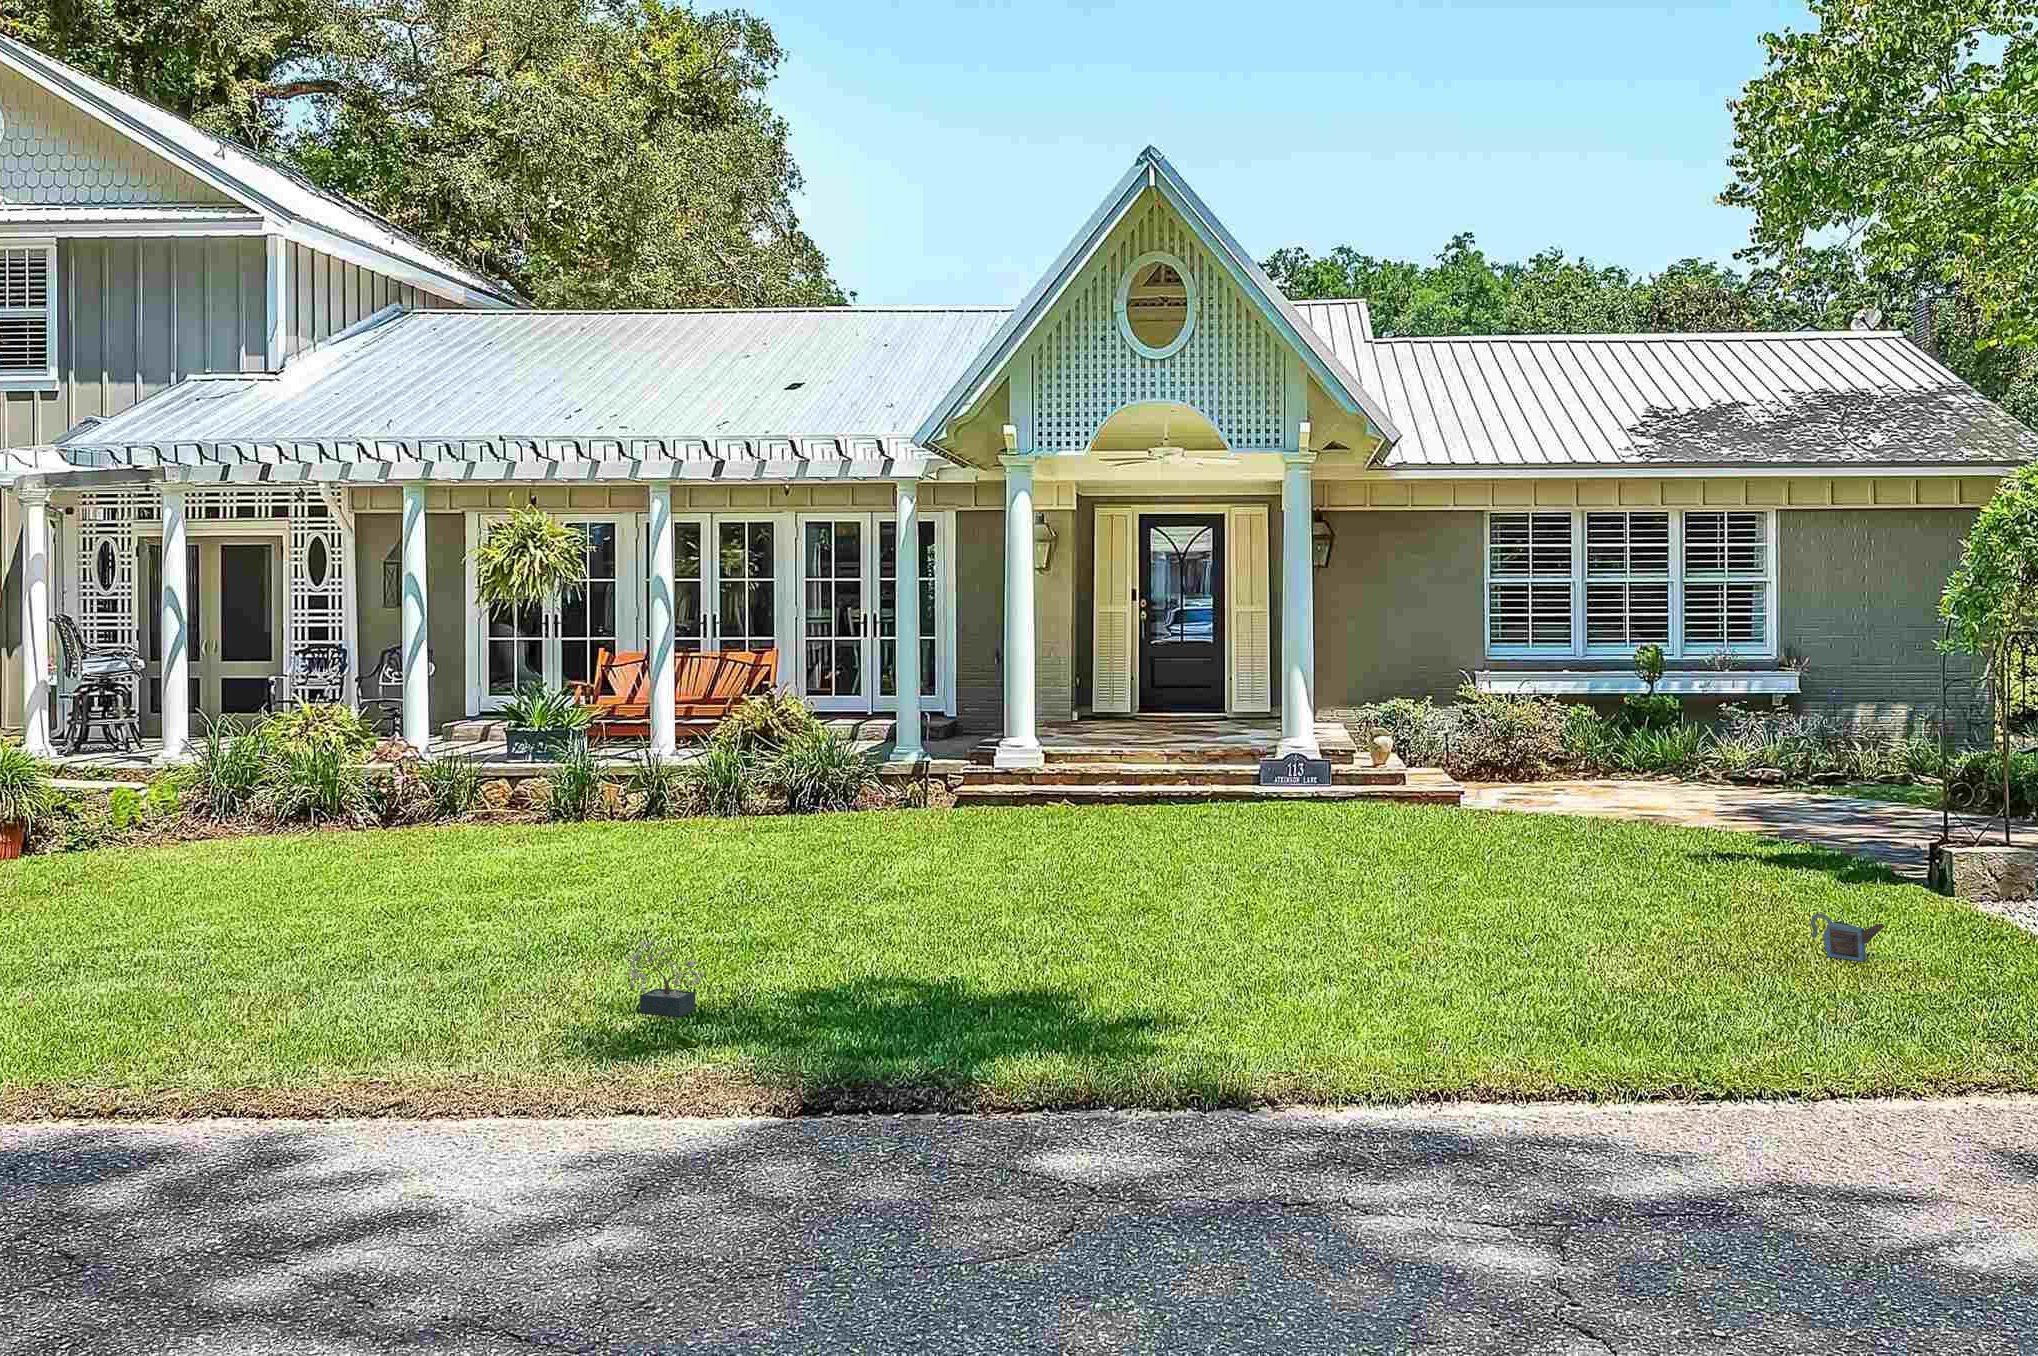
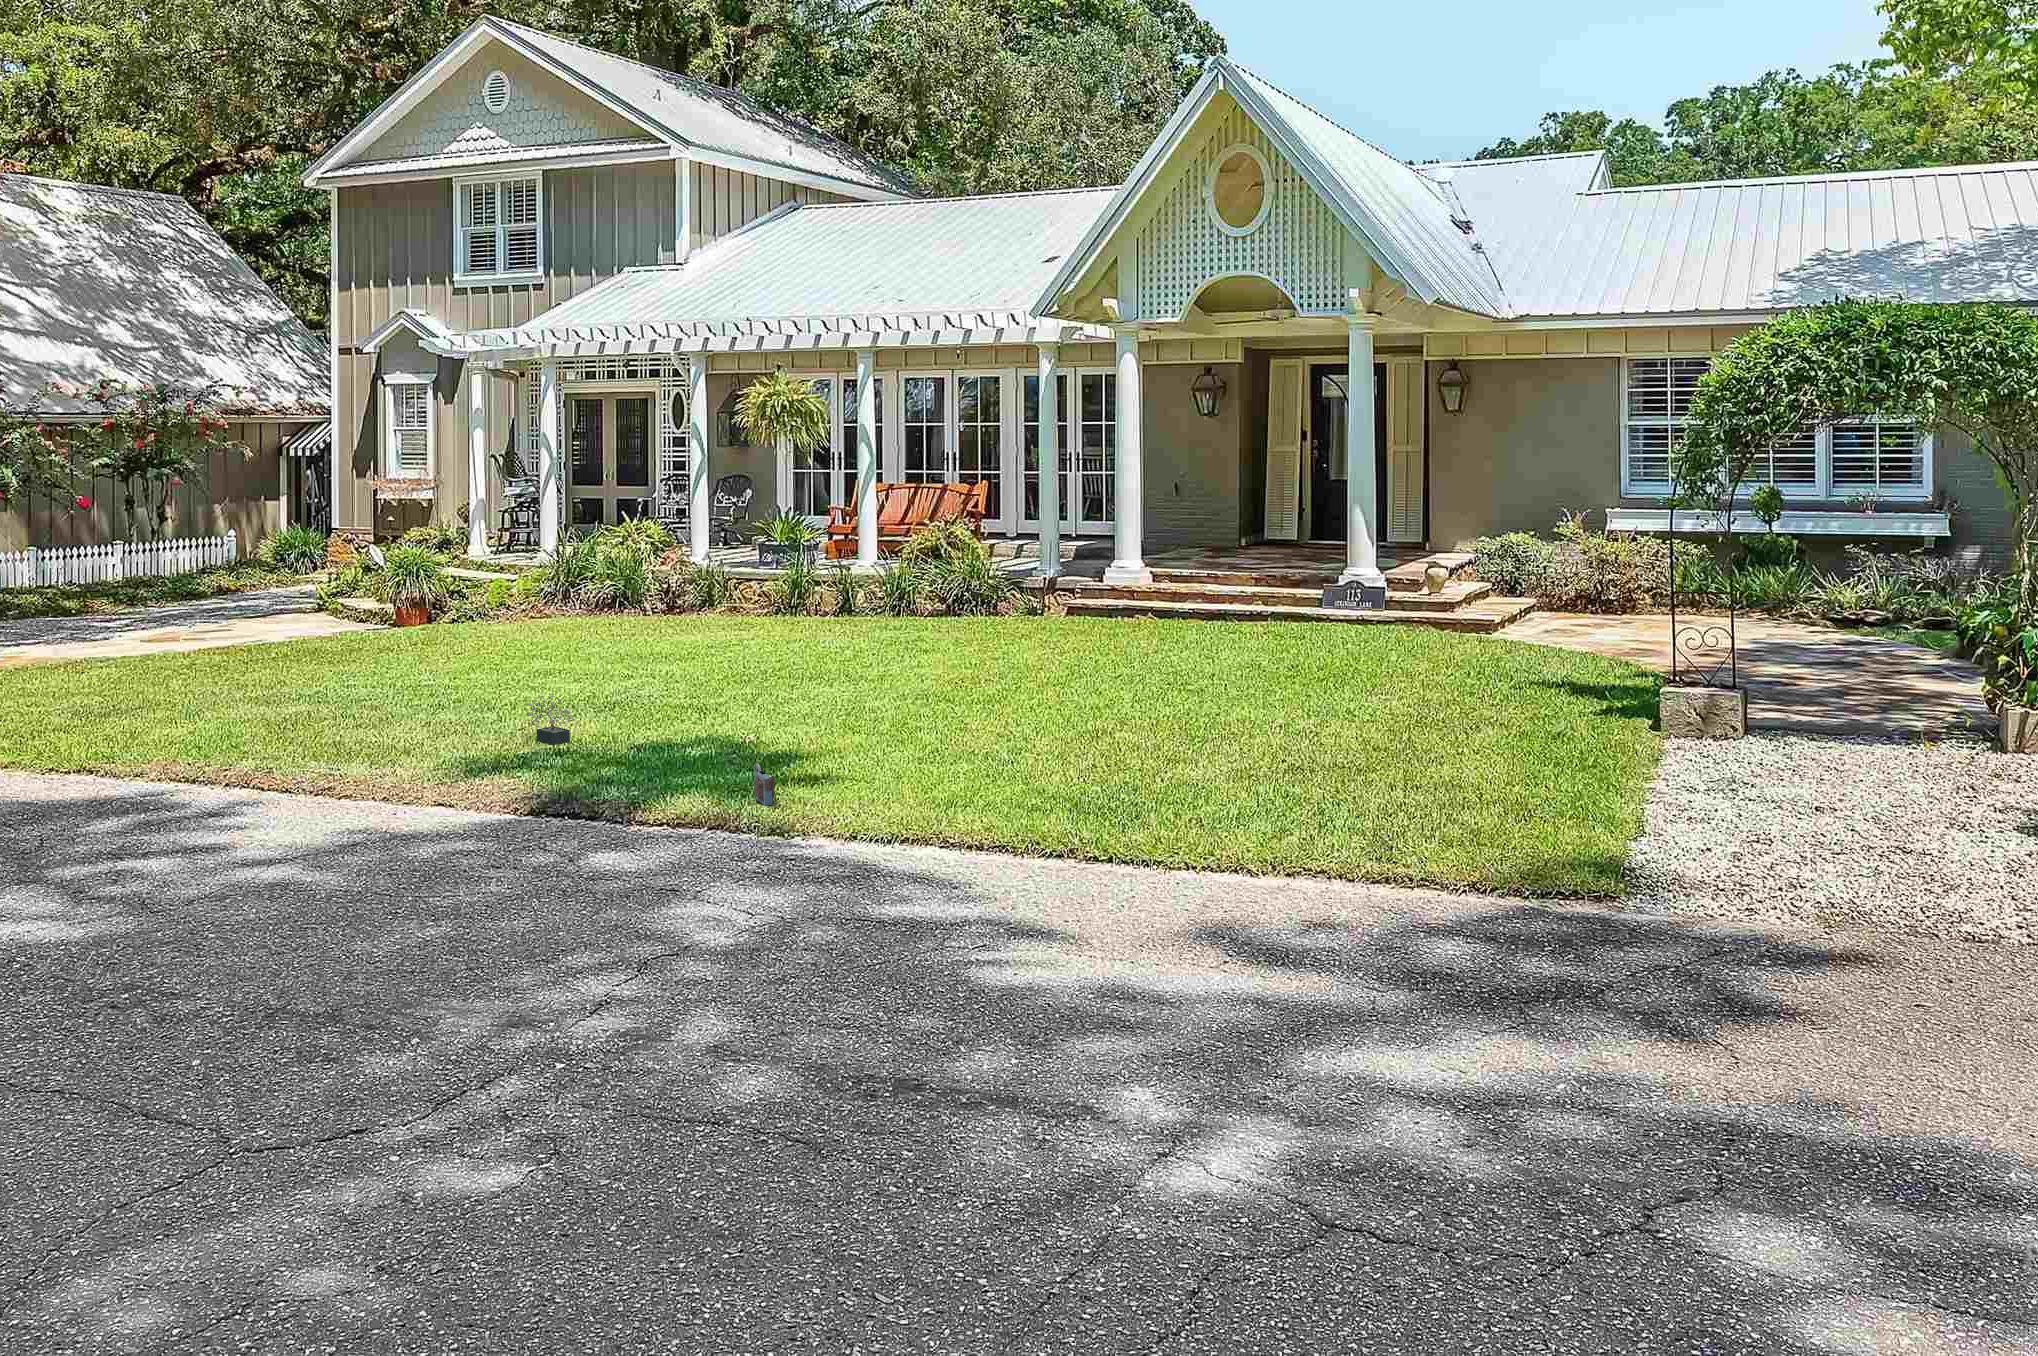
watering can: present [1811,914,1885,961] -> present [754,763,775,806]

